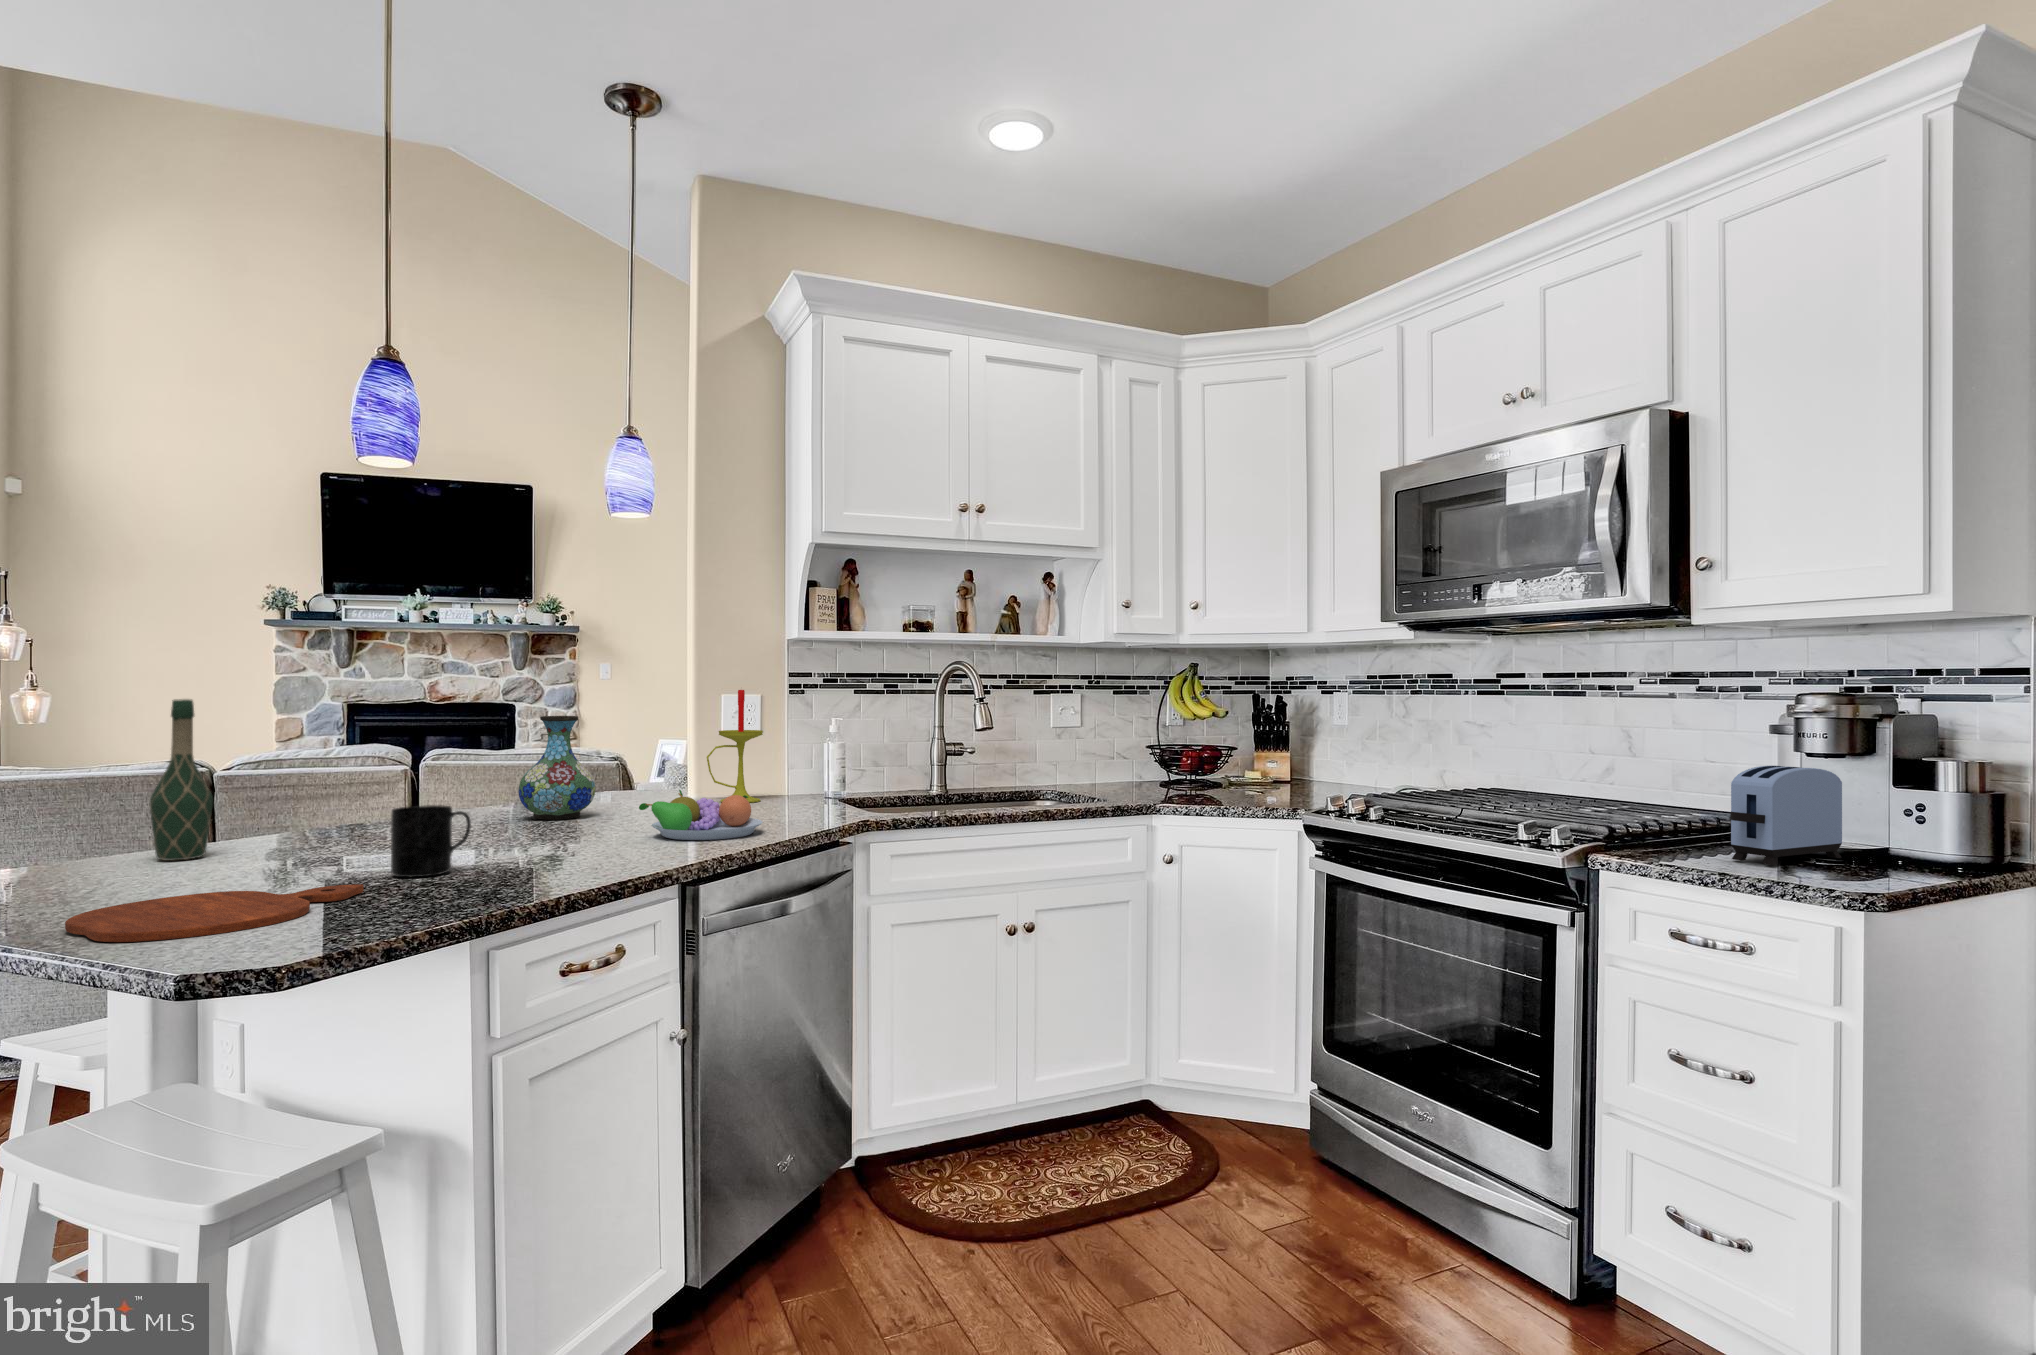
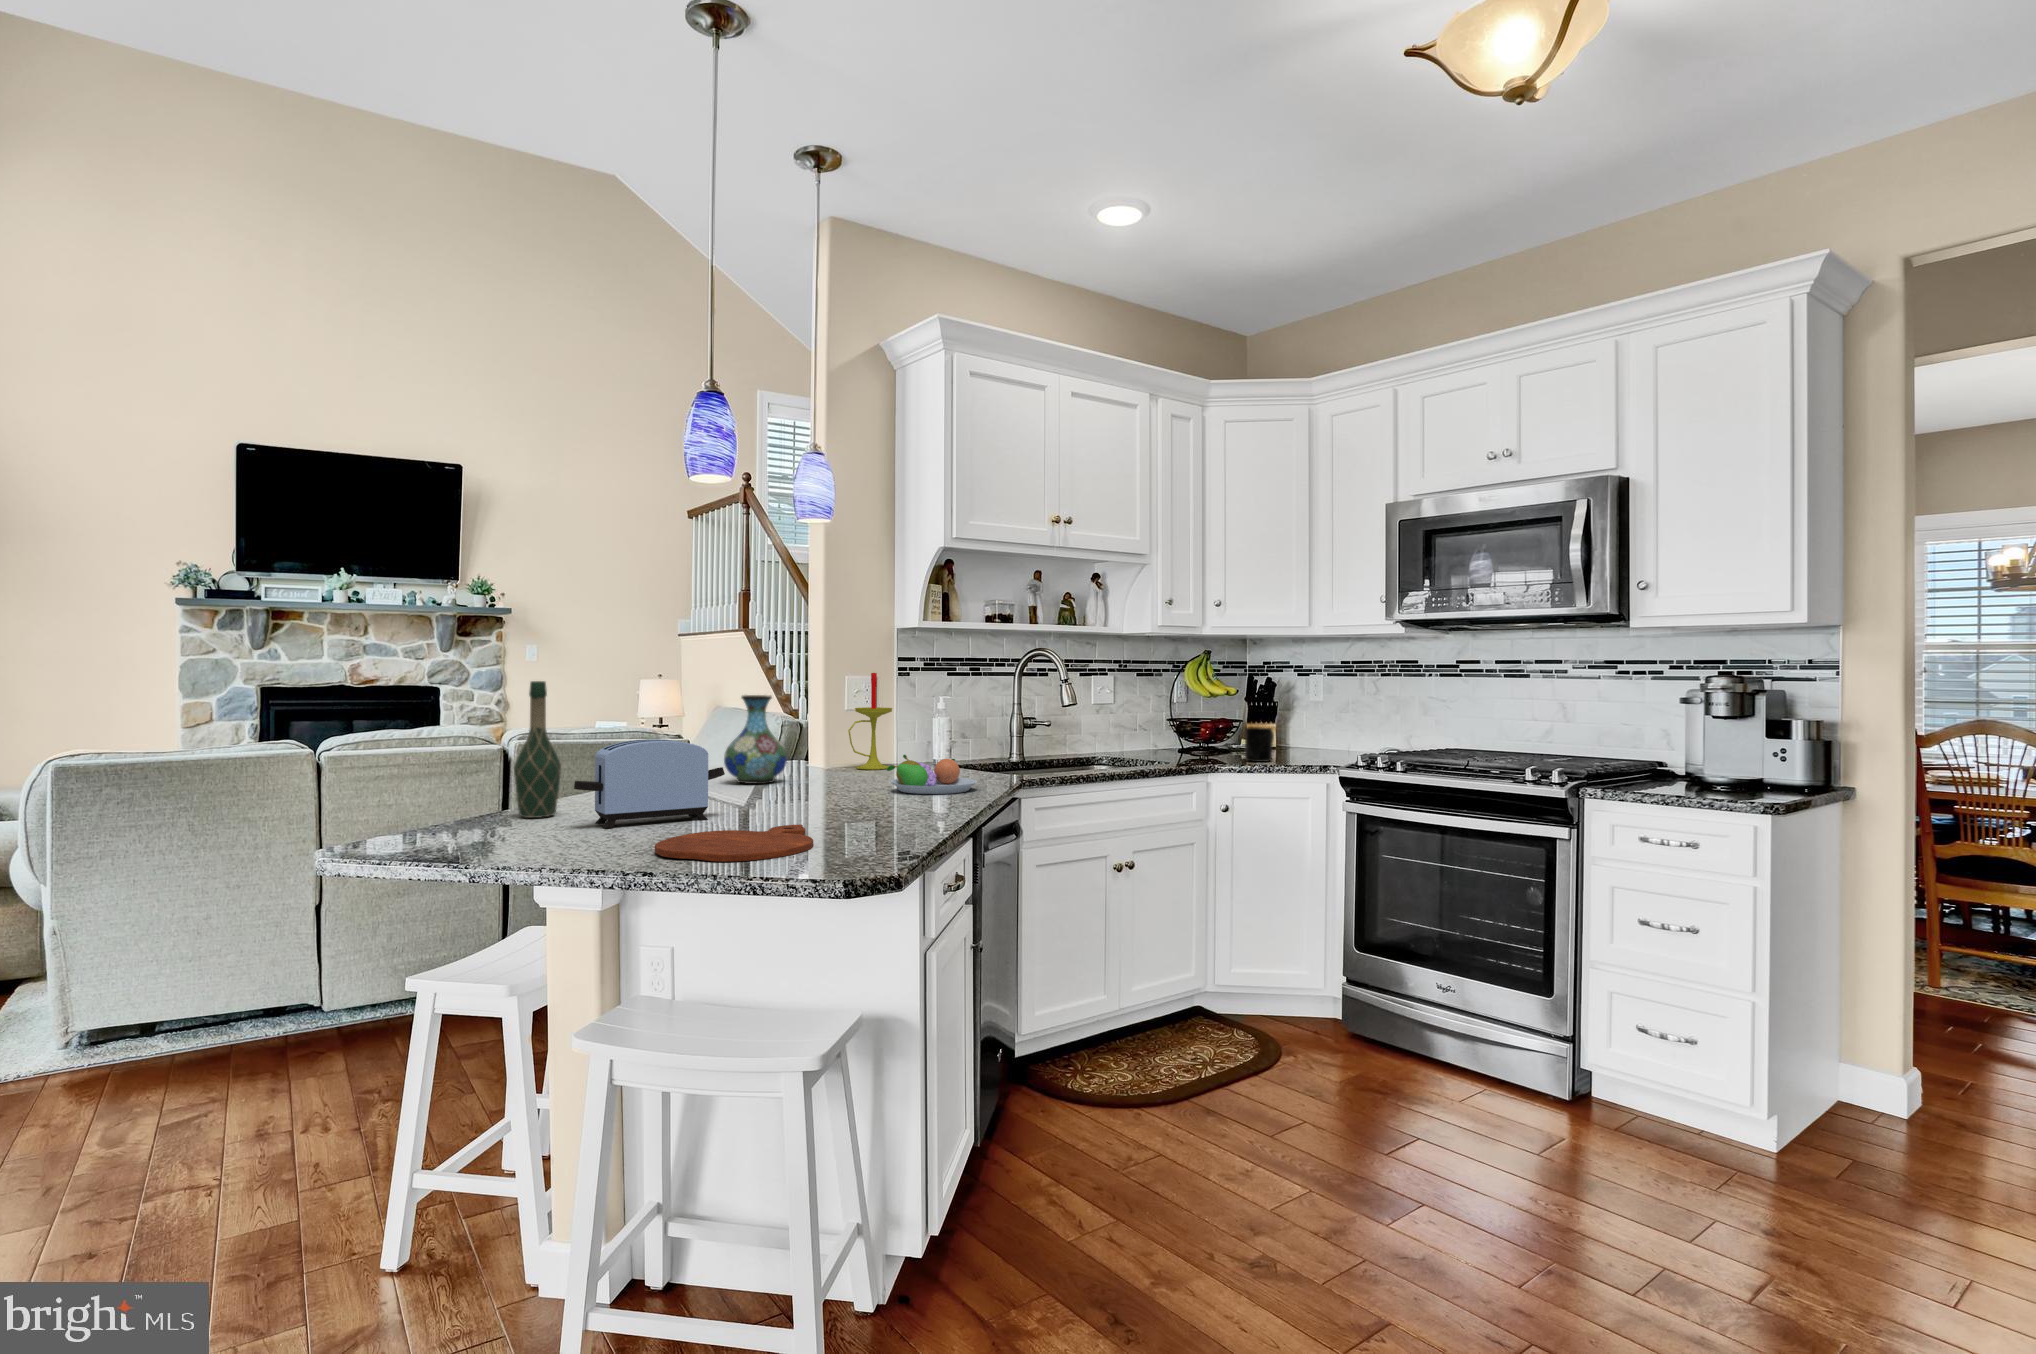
toaster: present [1730,766,1842,865] -> present [574,739,725,828]
mug: present [391,805,471,877] -> present [1245,727,1274,762]

